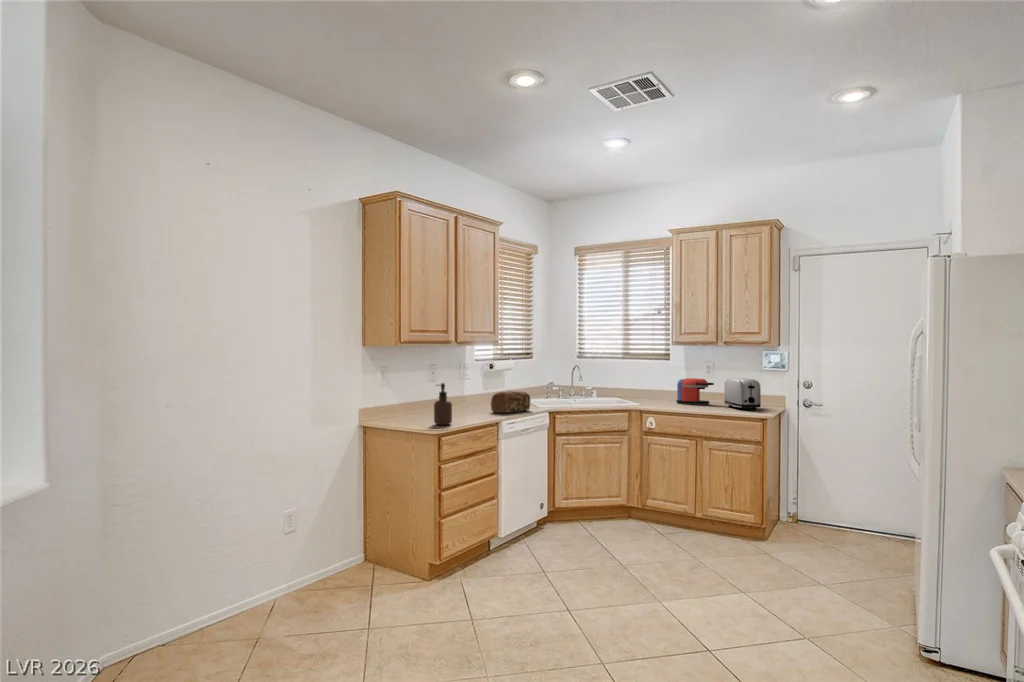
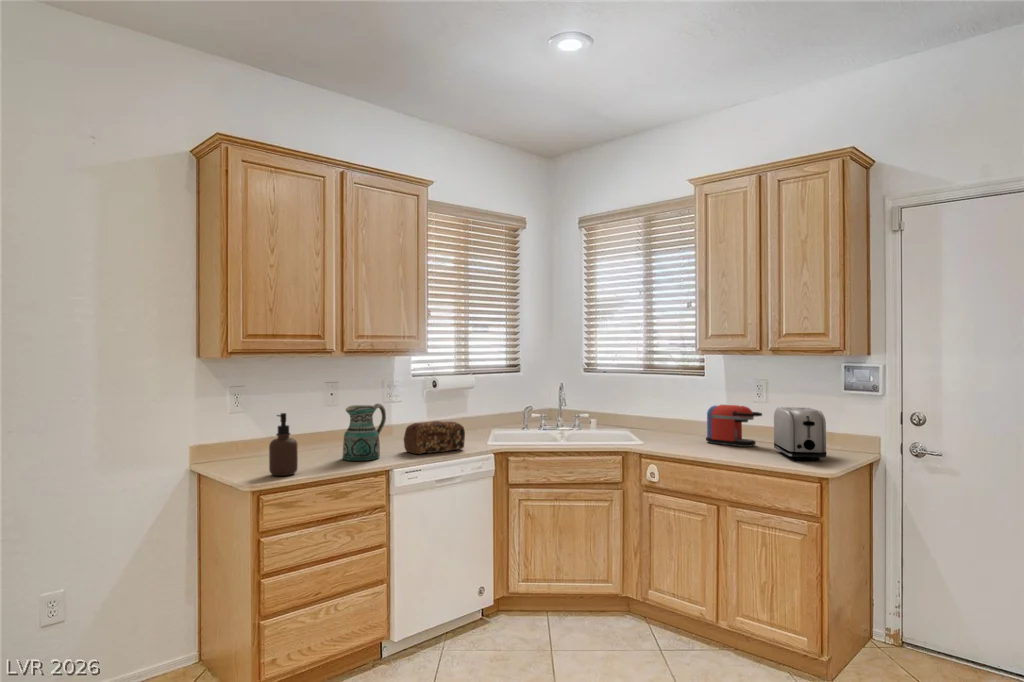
ceramic pitcher: none [459,379,484,417] -> present [343,404,386,461]

